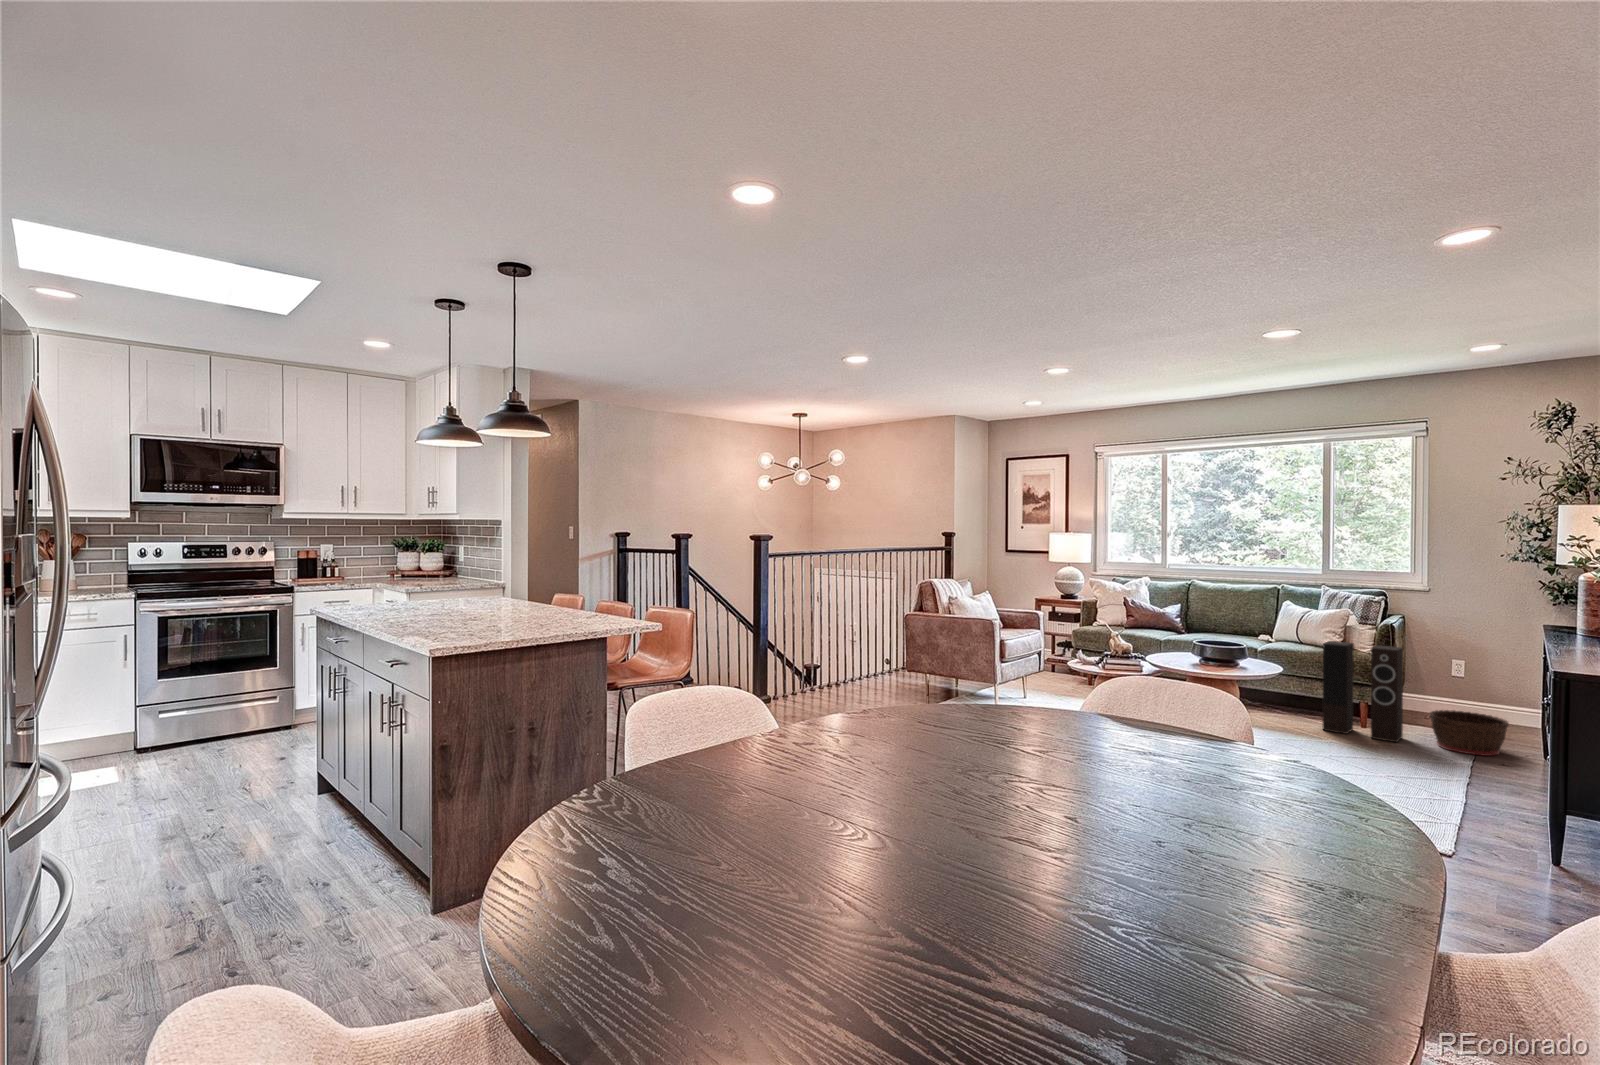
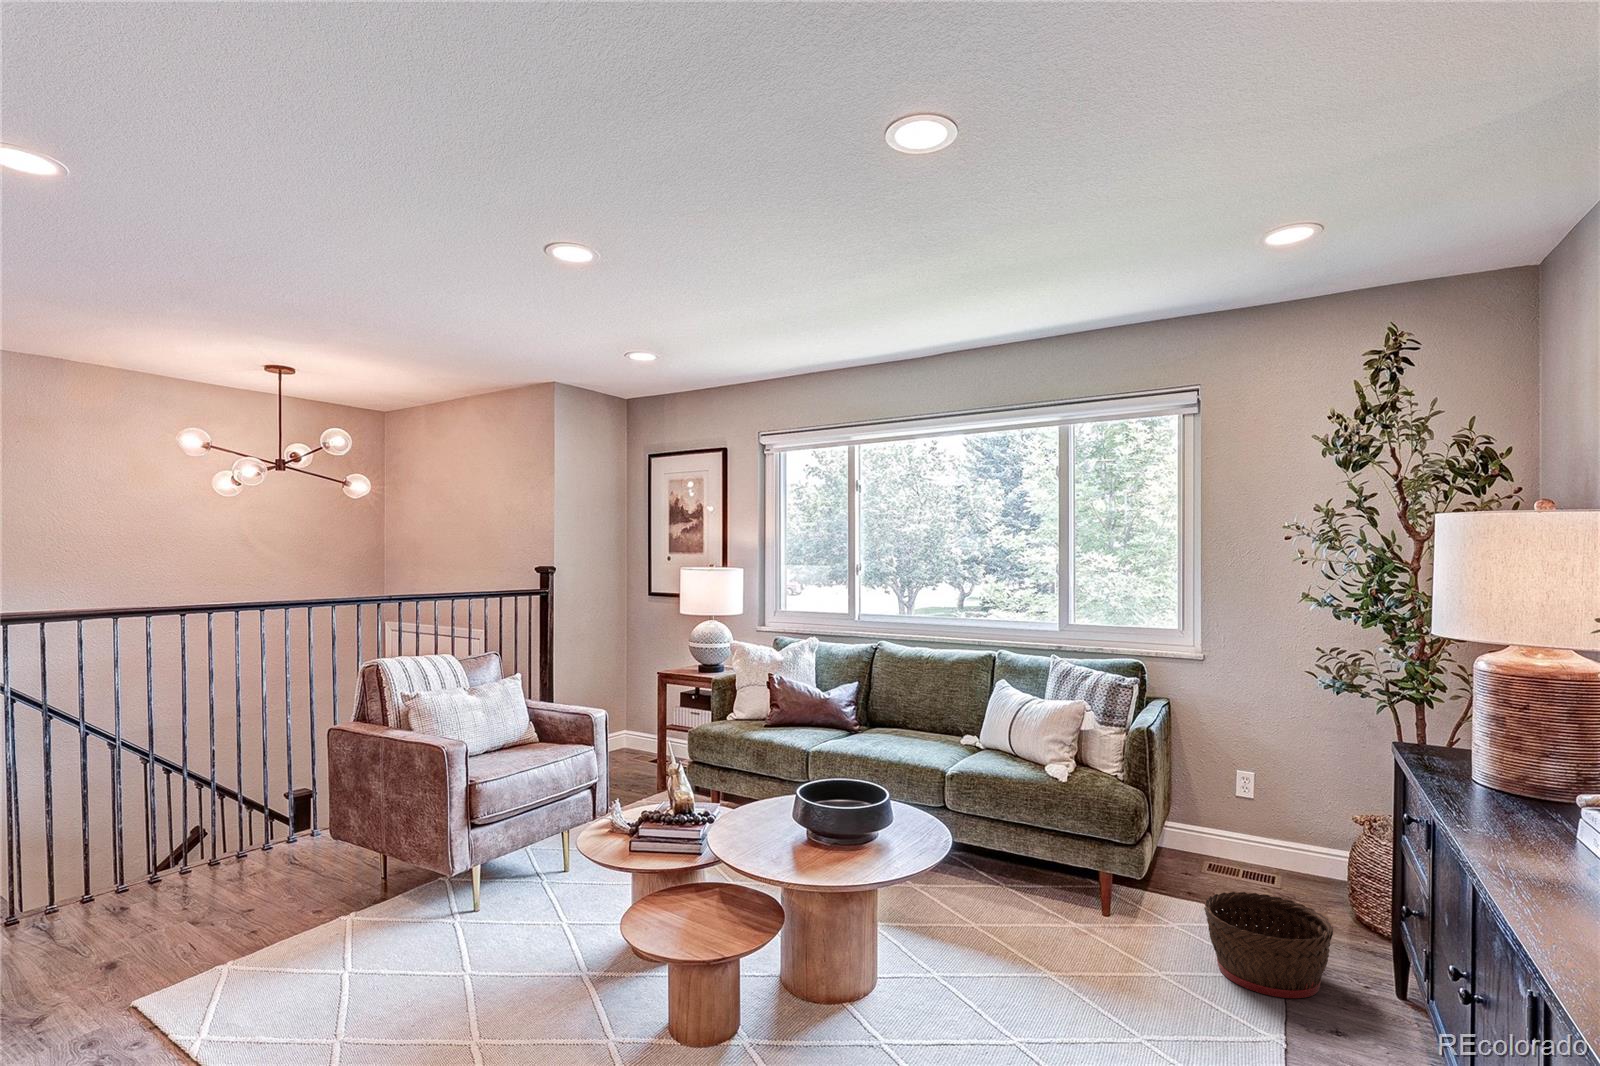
speaker: present [1323,641,1403,742] -> none [1033,762,1163,966]

